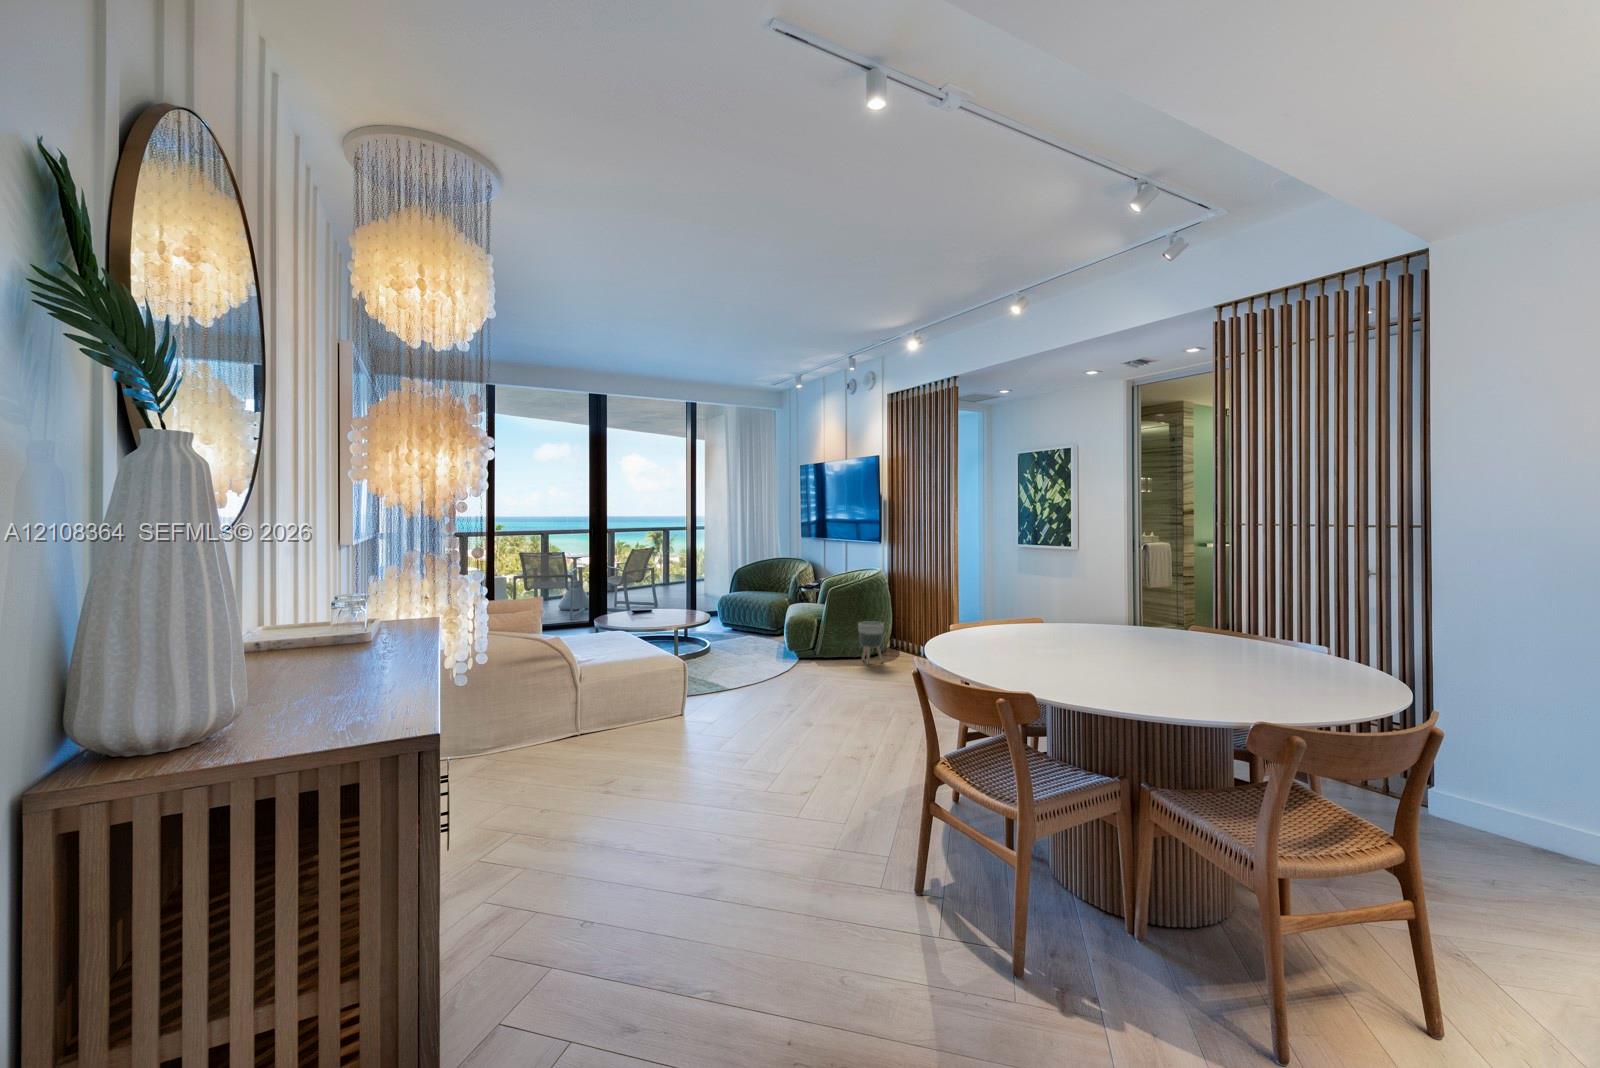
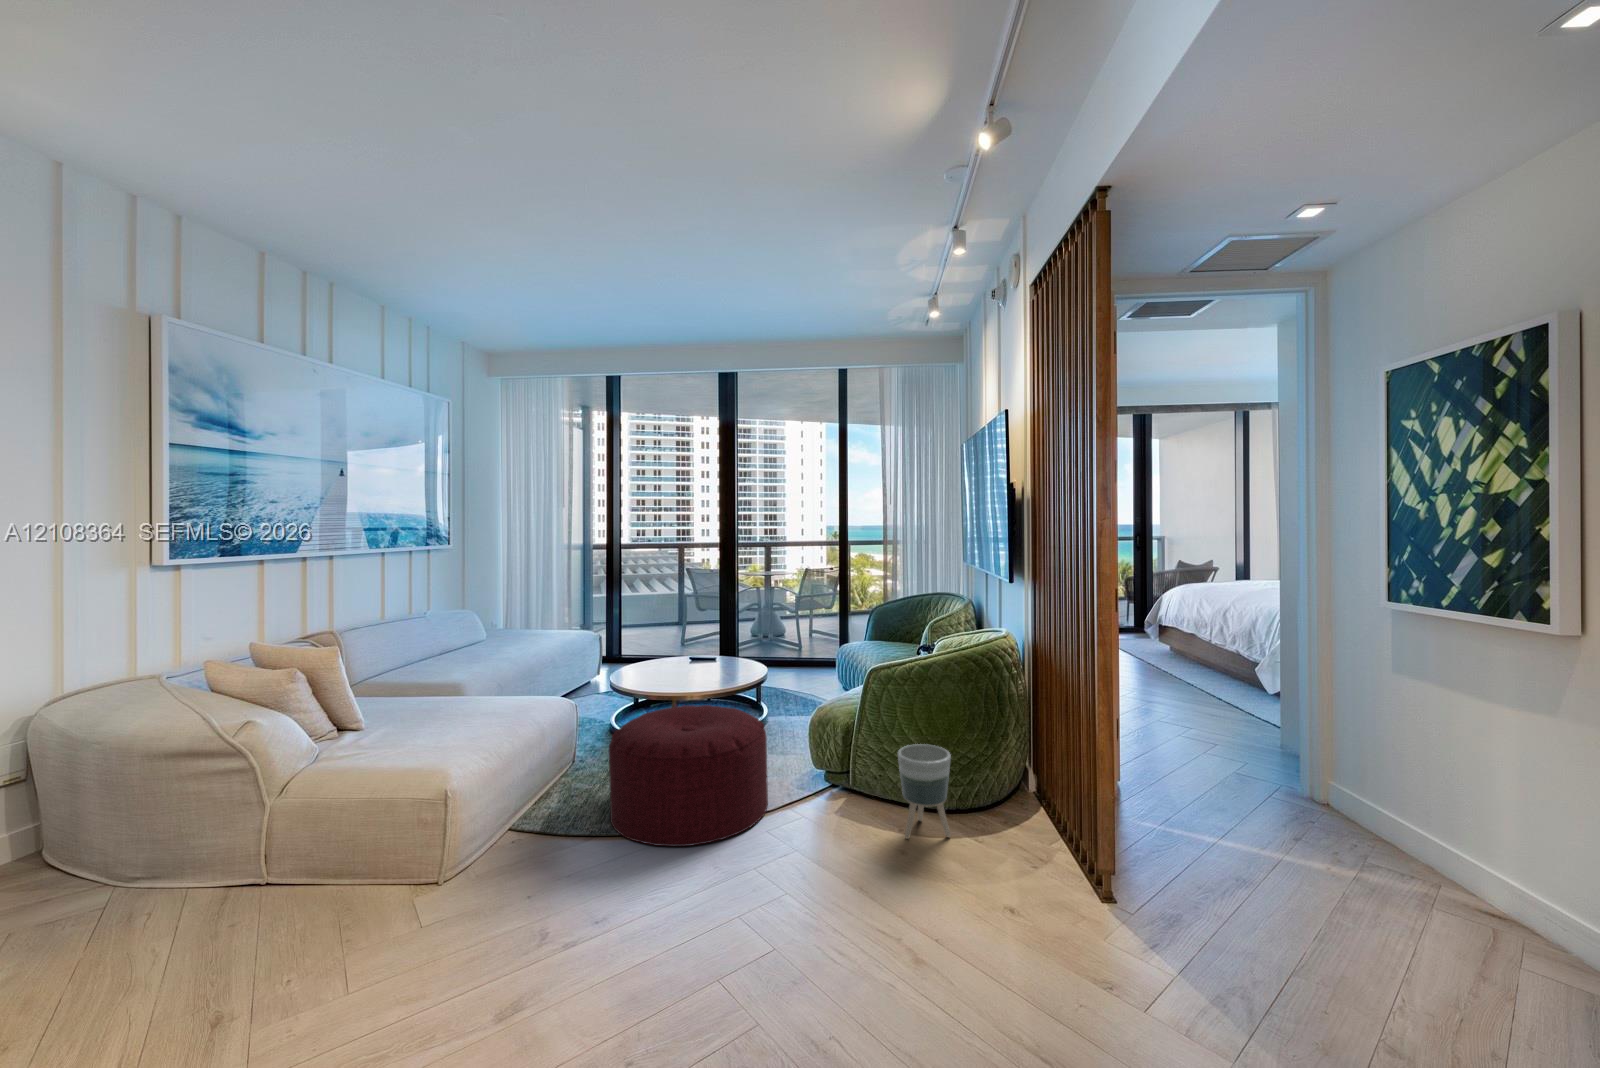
ottoman: none [707,617,797,684] -> present [609,705,768,846]

